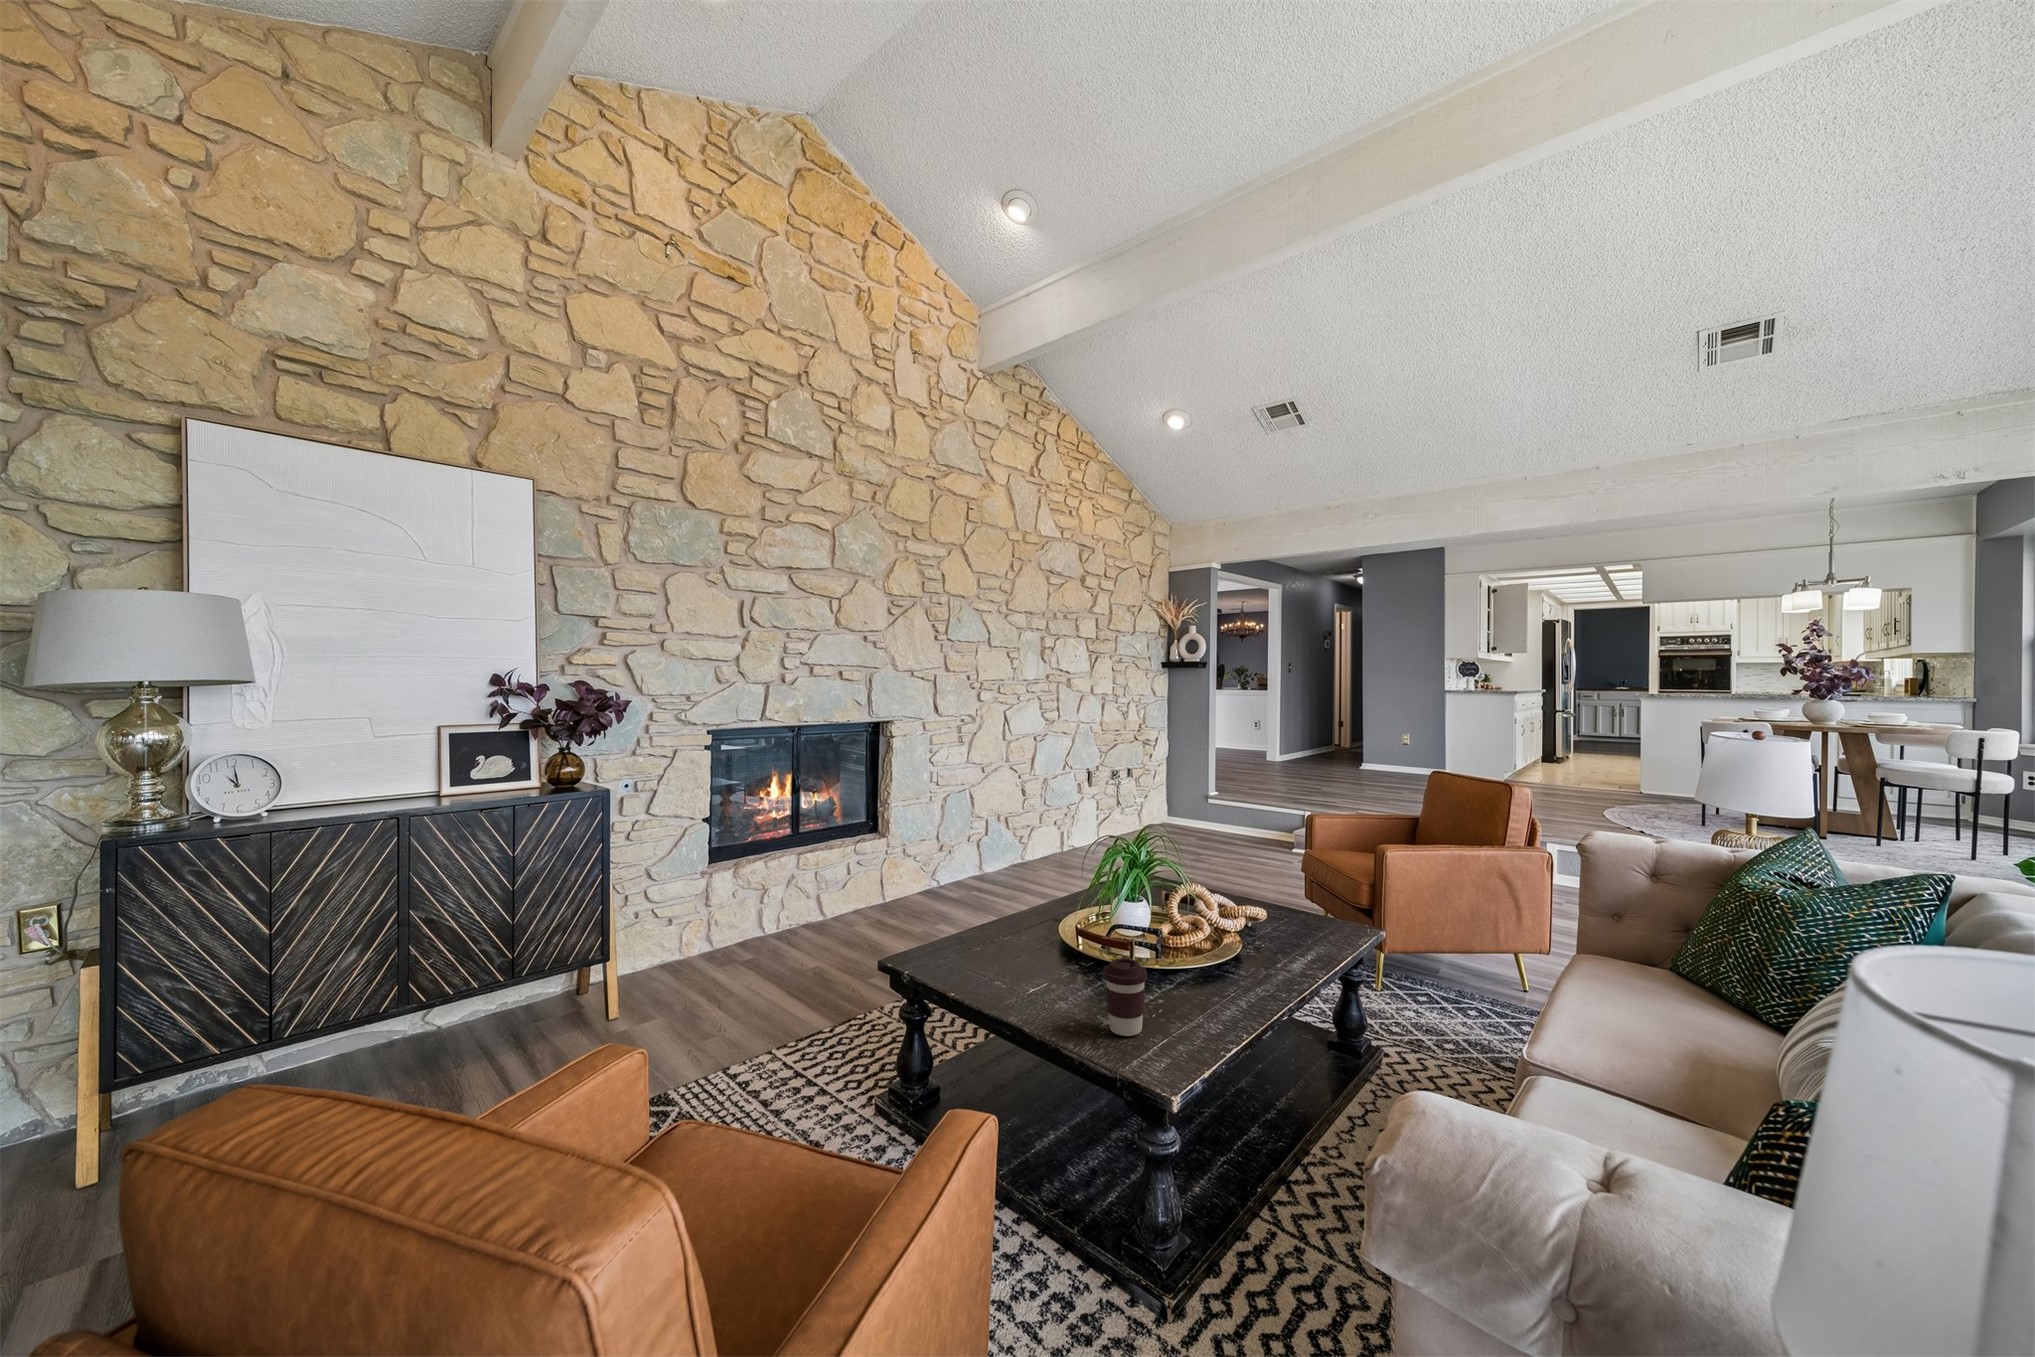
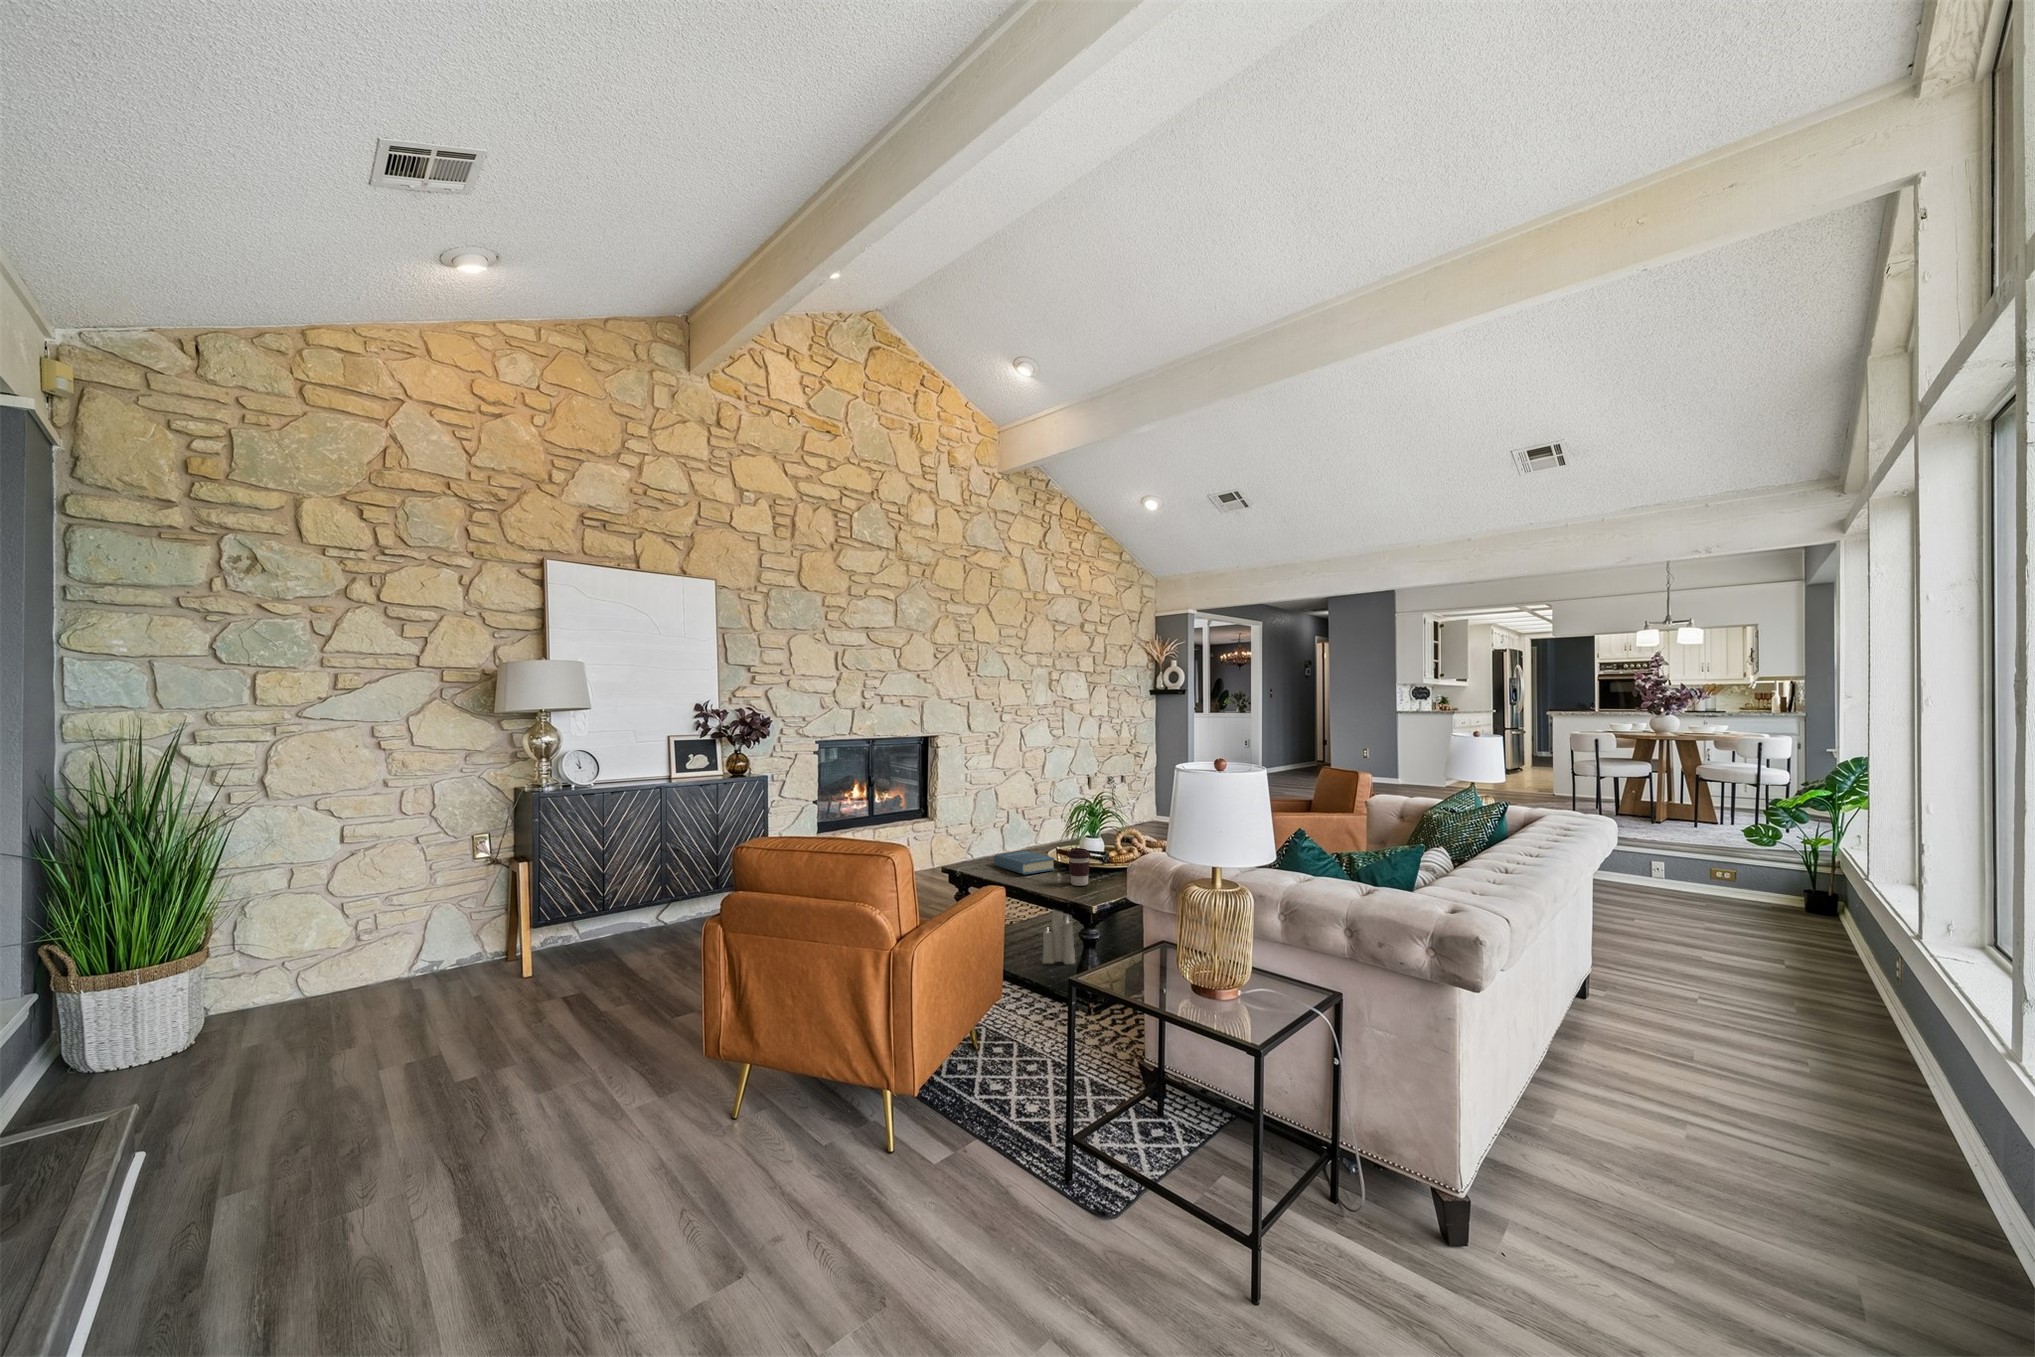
hardback book: none [963,935,1072,998] -> present [994,851,1055,875]
candle: none [1048,1018,1108,1157] -> present [1042,910,1076,964]

